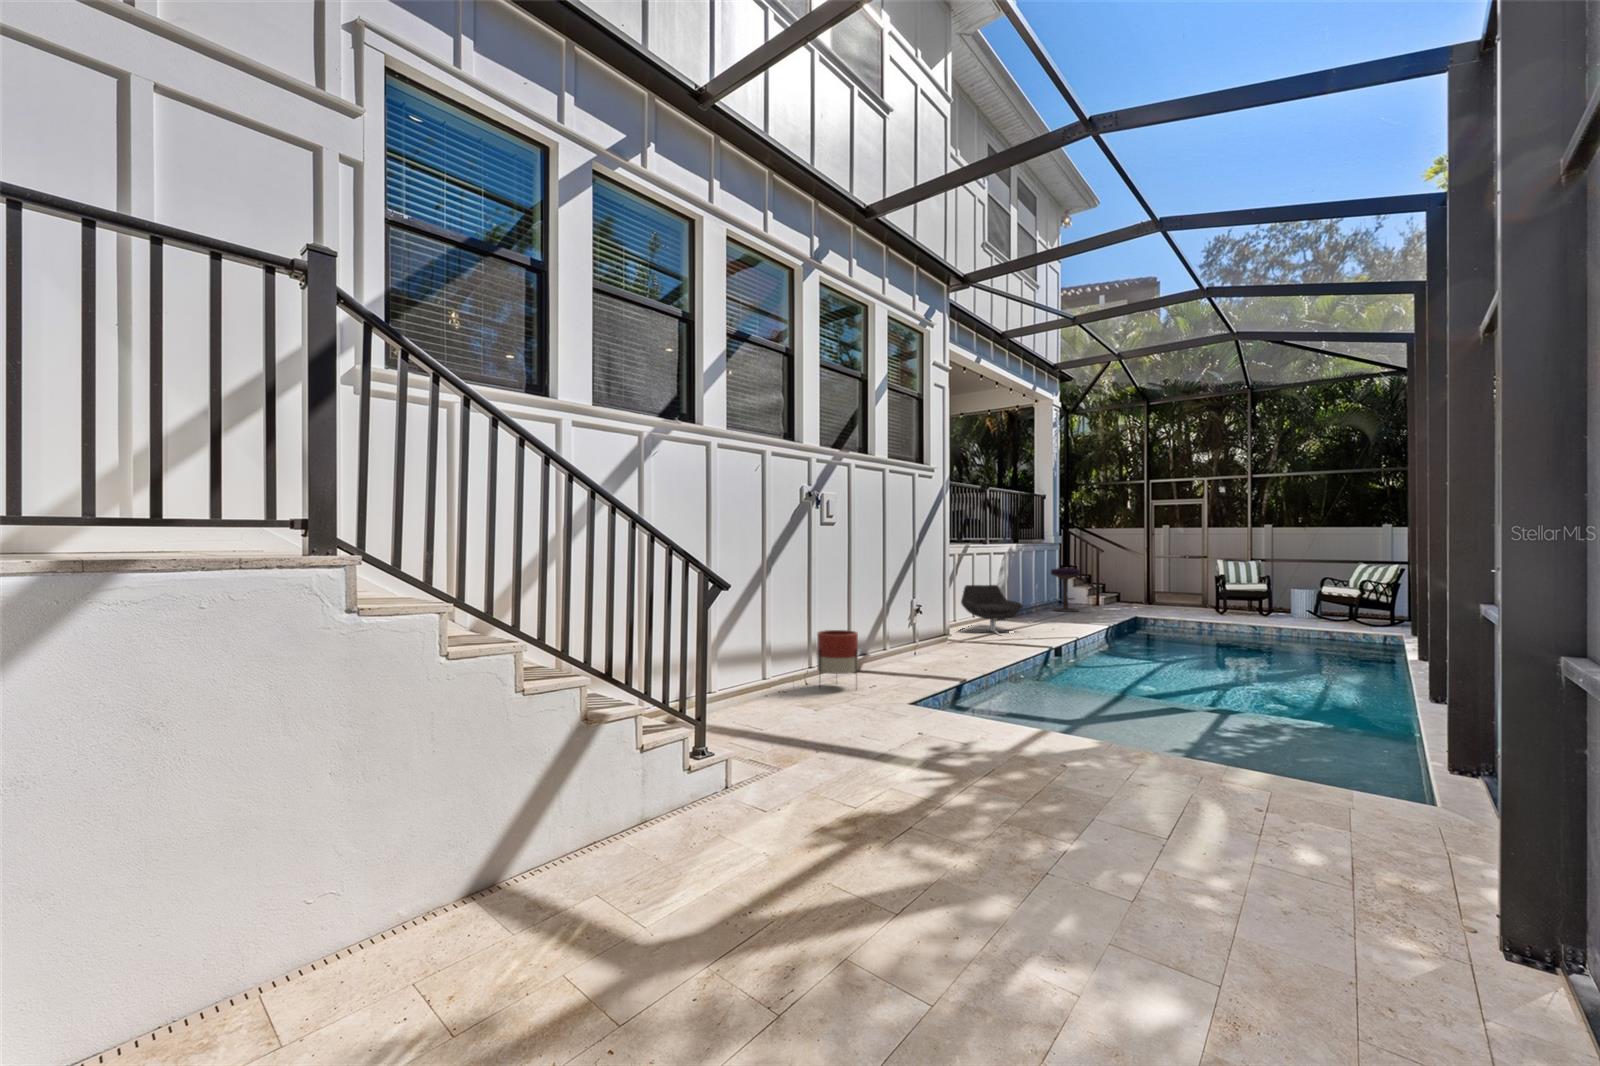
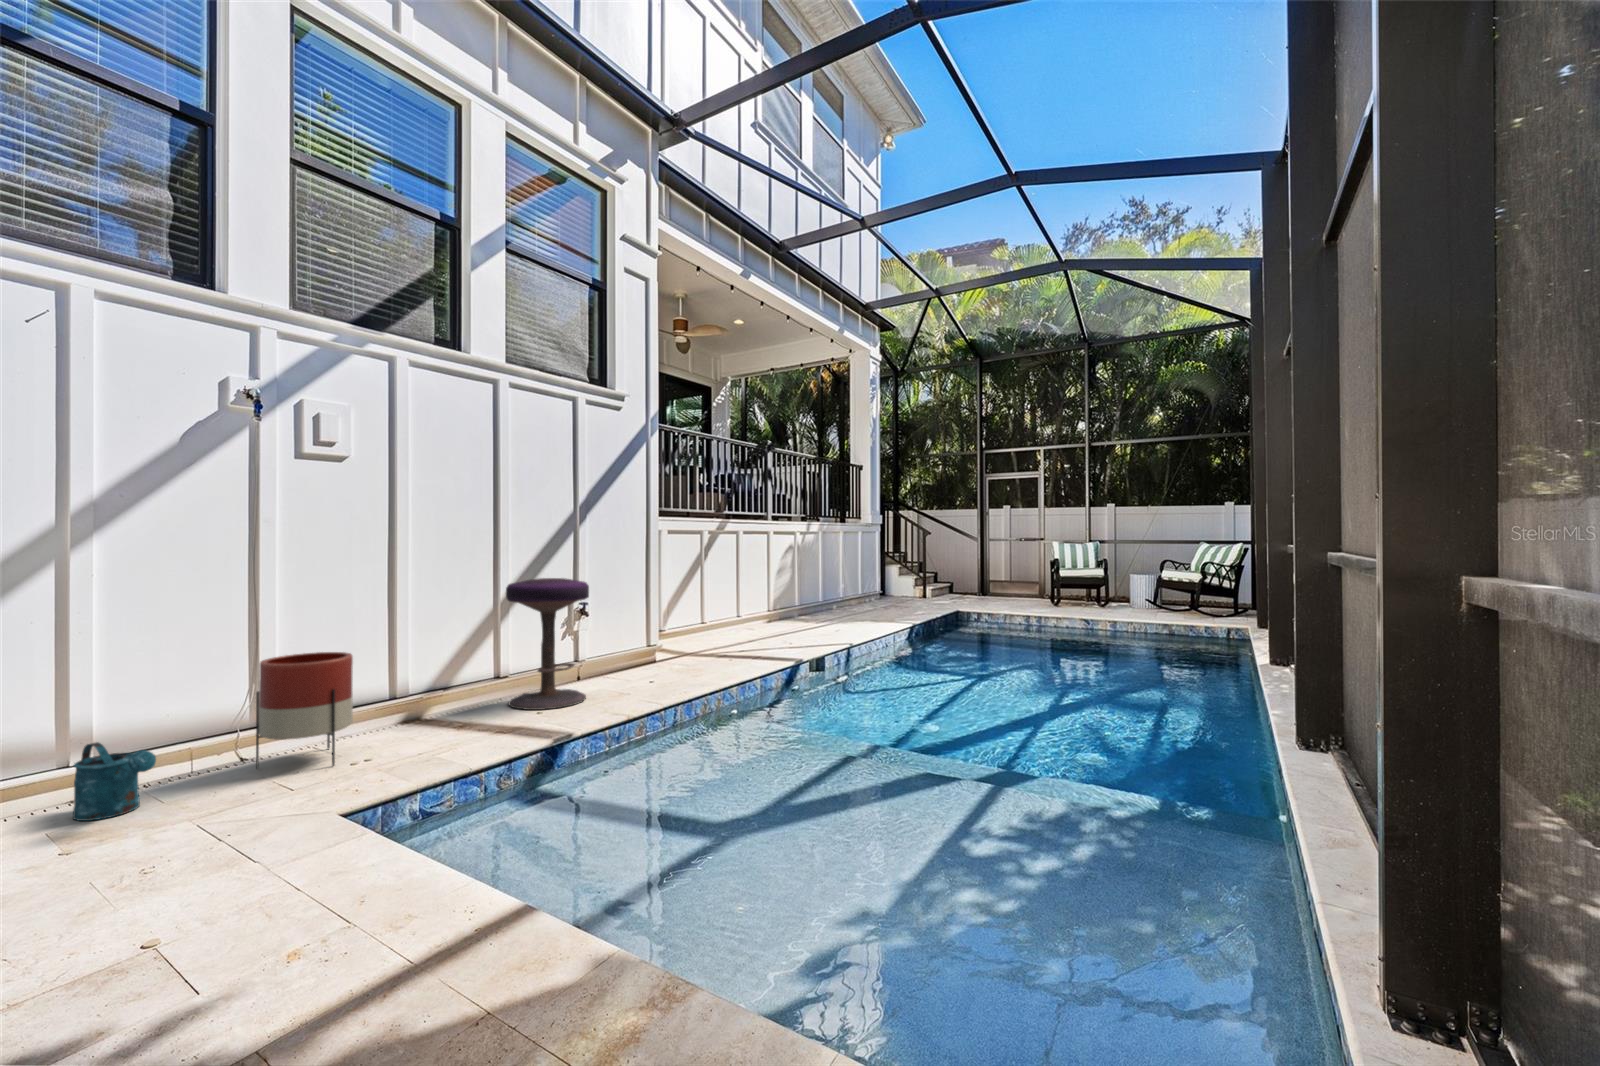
stool: present [1051,568,1080,612] -> present [506,578,589,710]
lounge chair: present [961,585,1023,635] -> none [717,572,792,641]
watering can: none [771,669,818,704] -> present [73,742,156,821]

